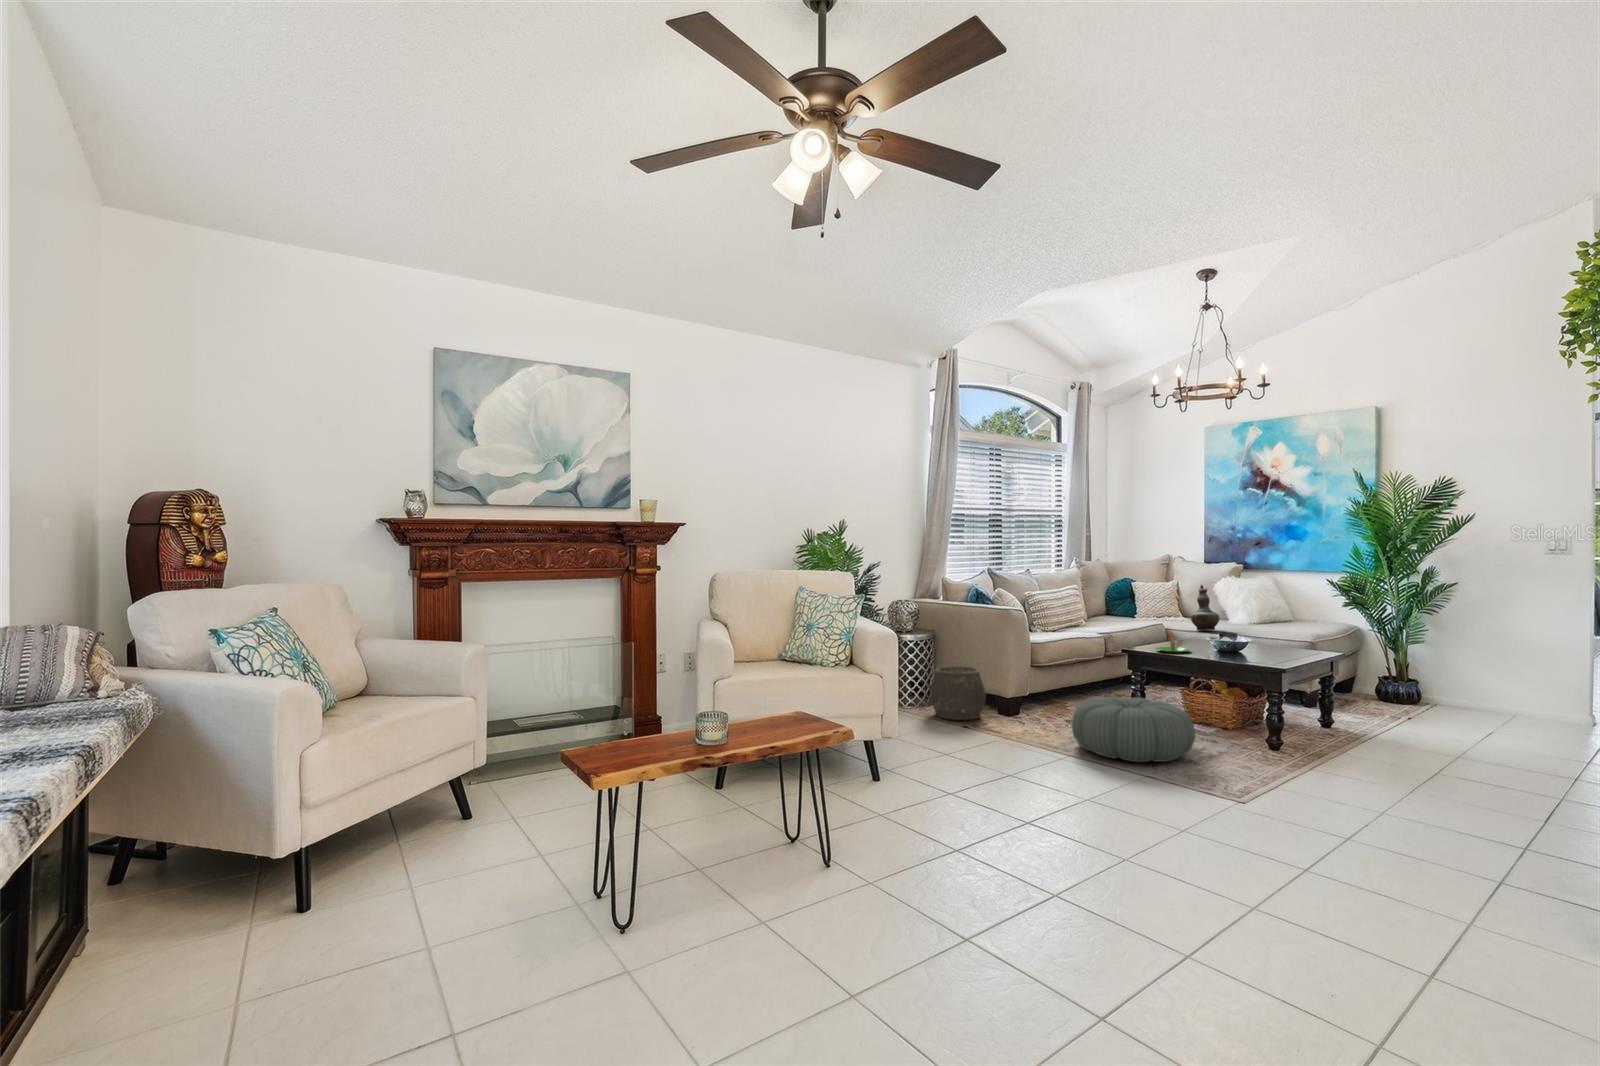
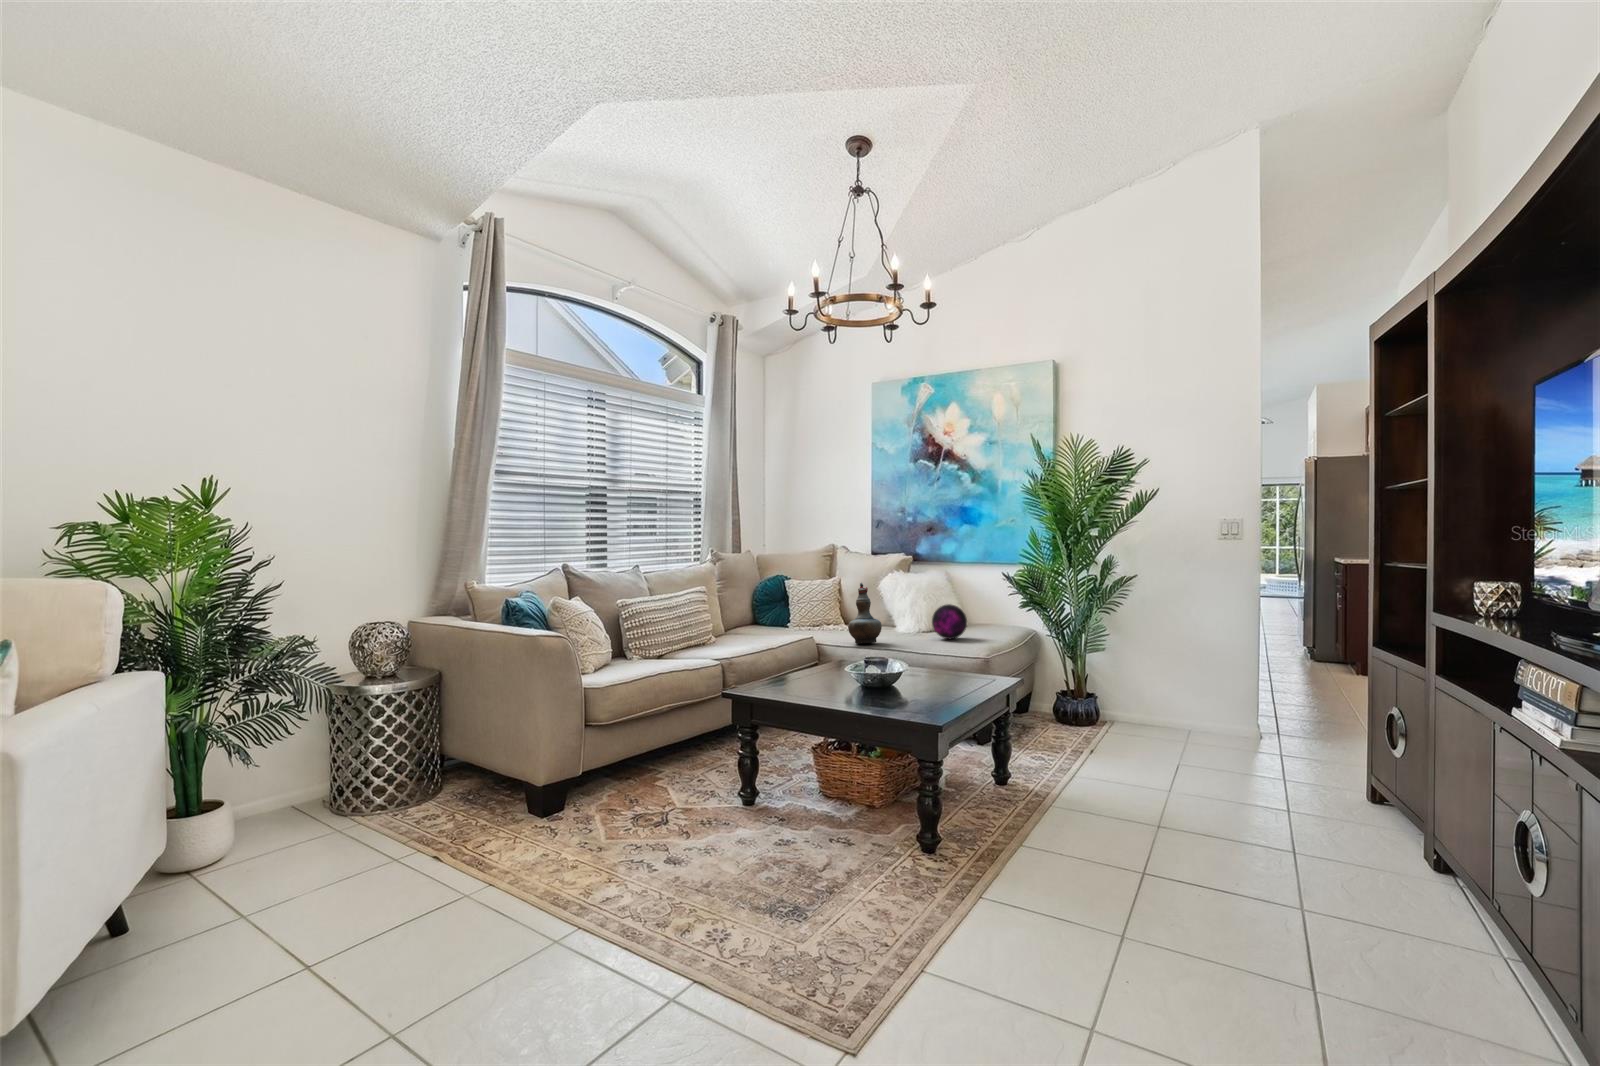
decorative orb: none [1263,603,1295,630] -> present [932,604,967,639]
candle: present [1155,631,1191,653] -> none [777,656,827,692]
woven basket: present [930,666,985,720] -> none [389,736,499,844]
pouf: present [1072,696,1195,762] -> none [594,785,804,933]

